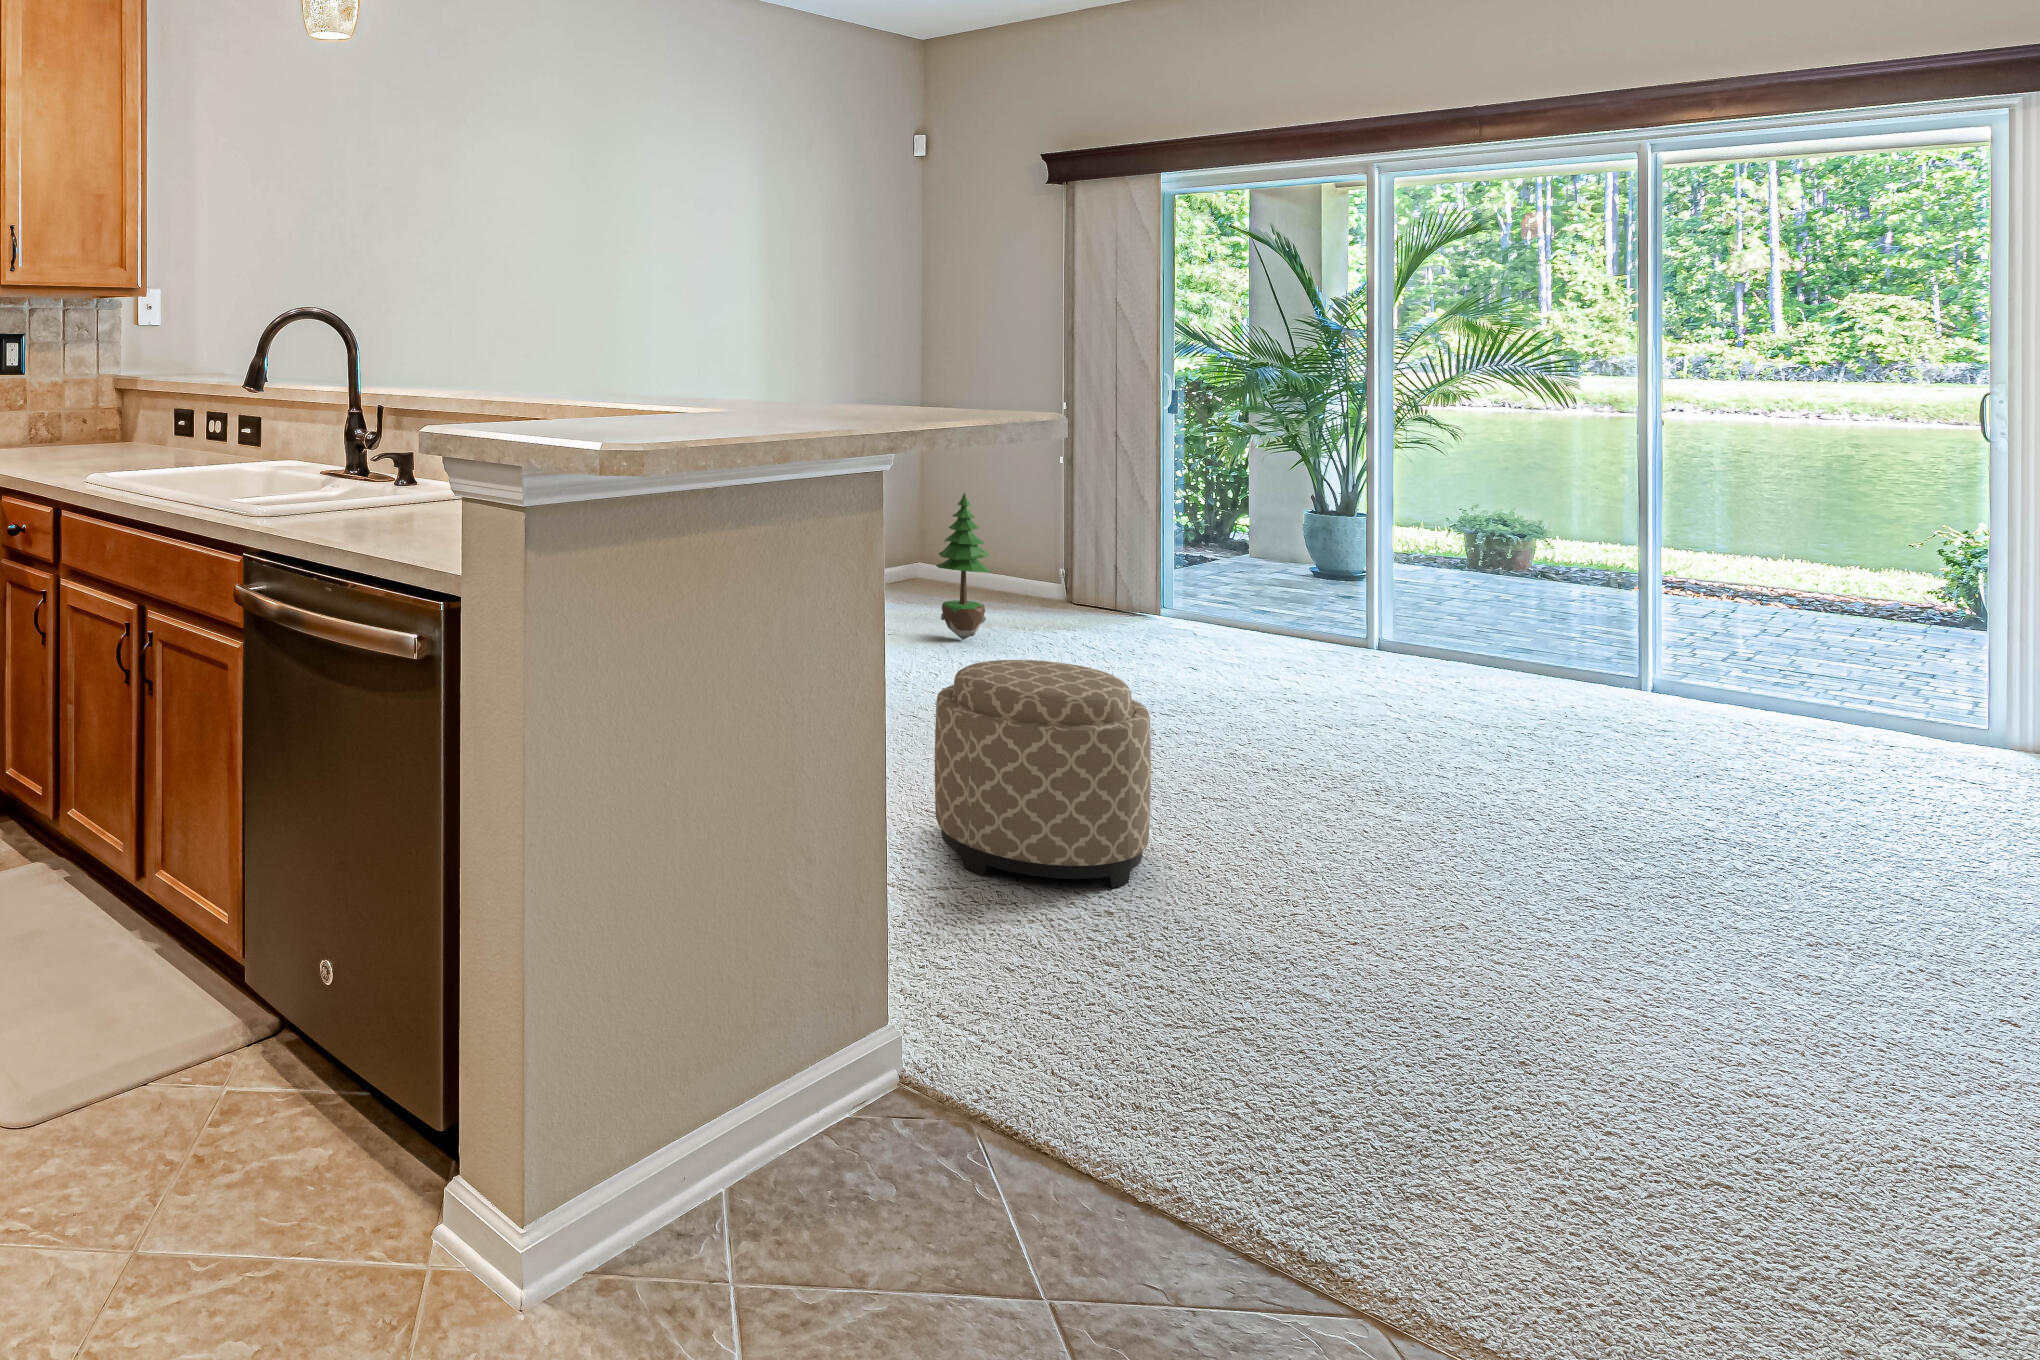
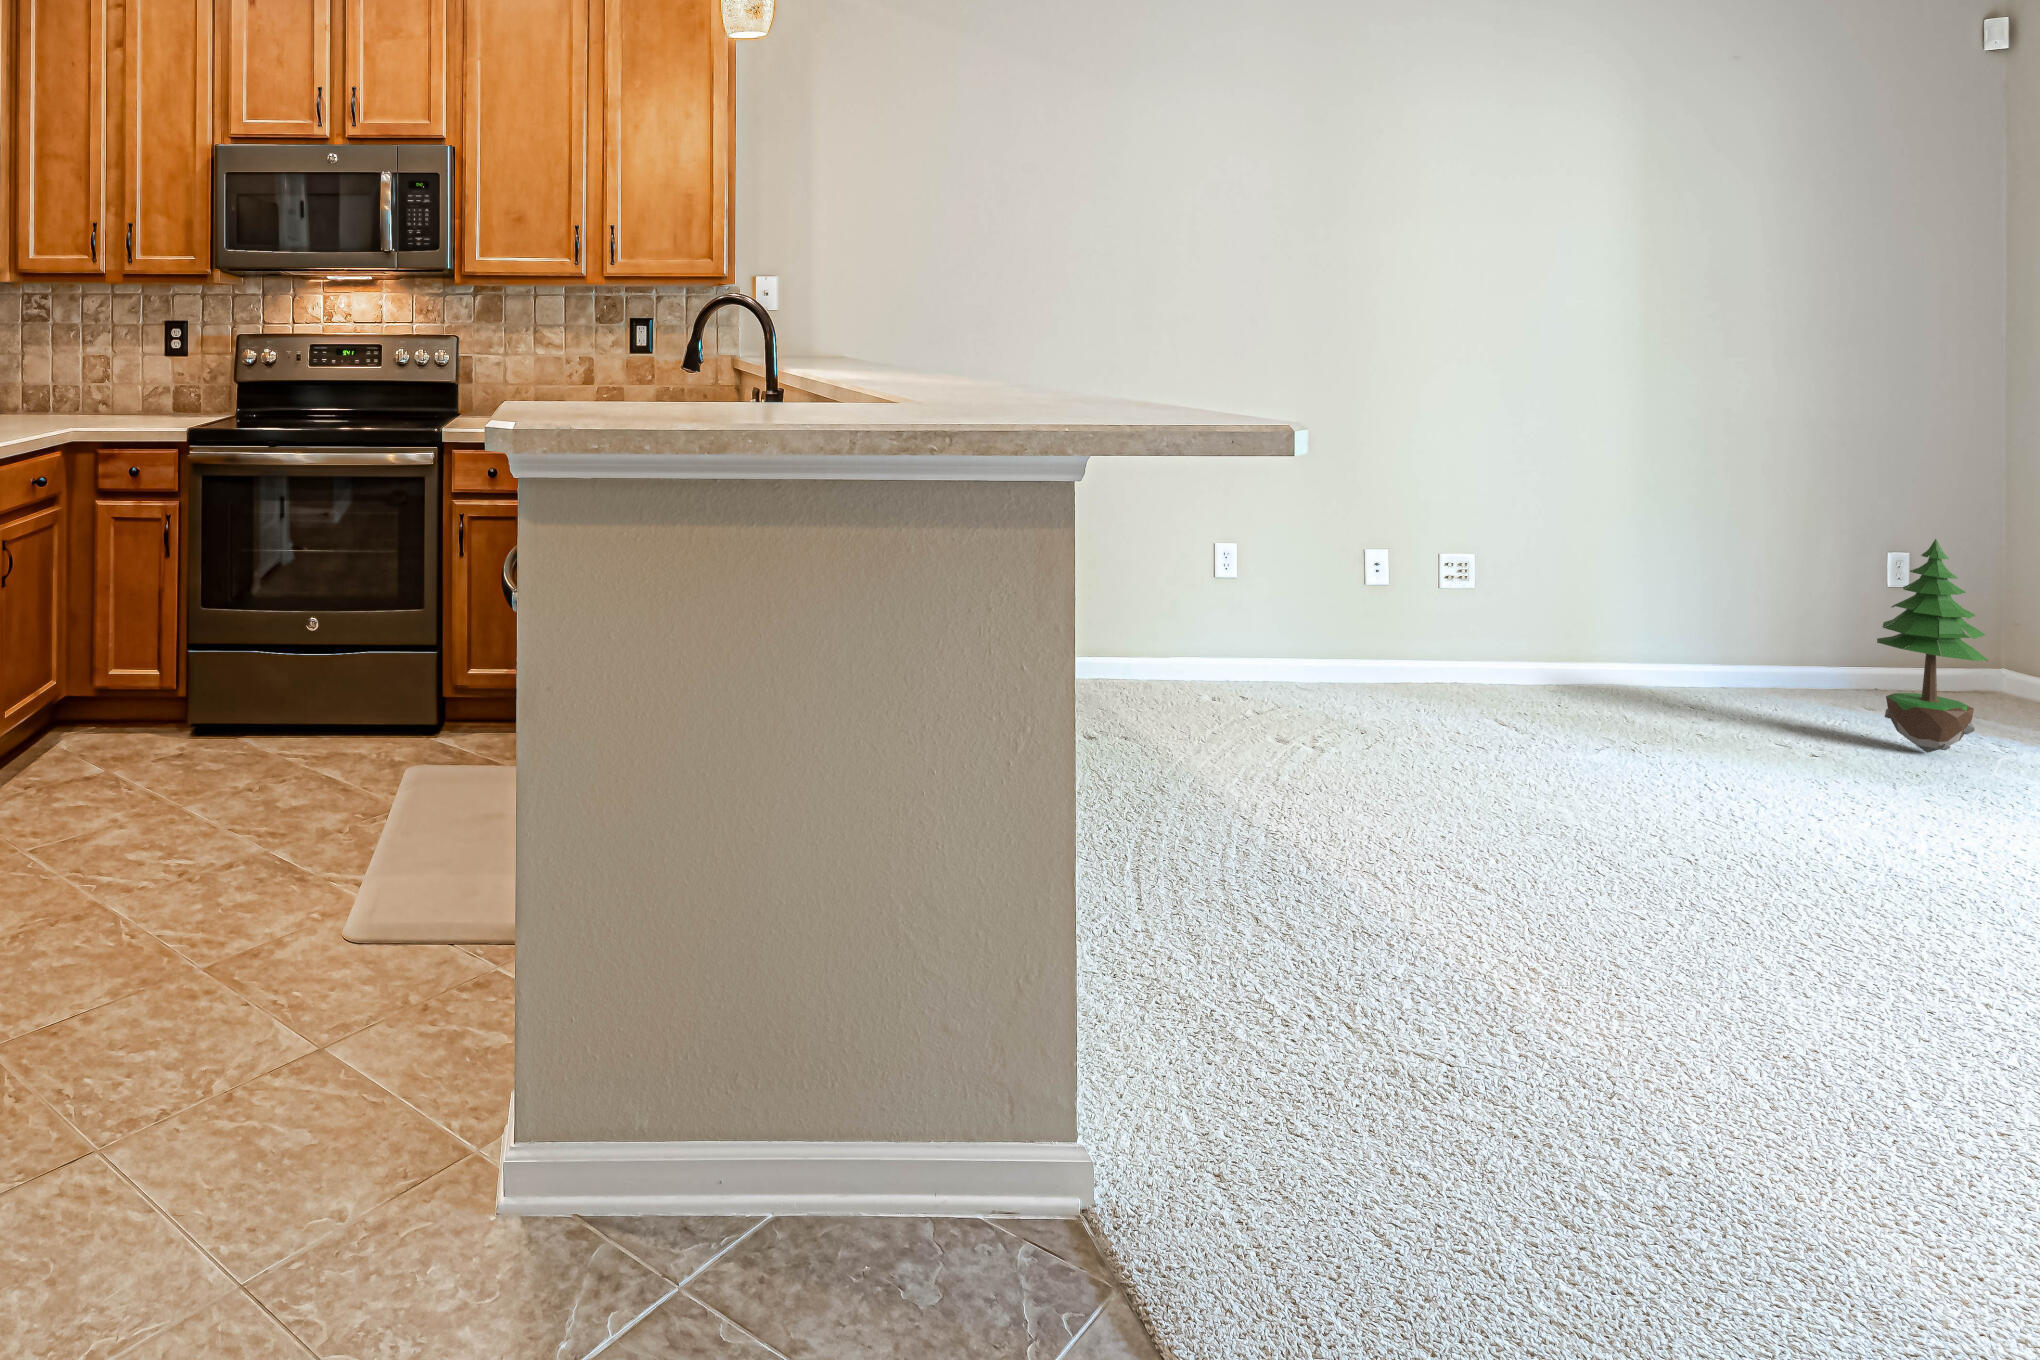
ottoman: present [935,660,1151,888] -> none [1488,764,1868,1131]

